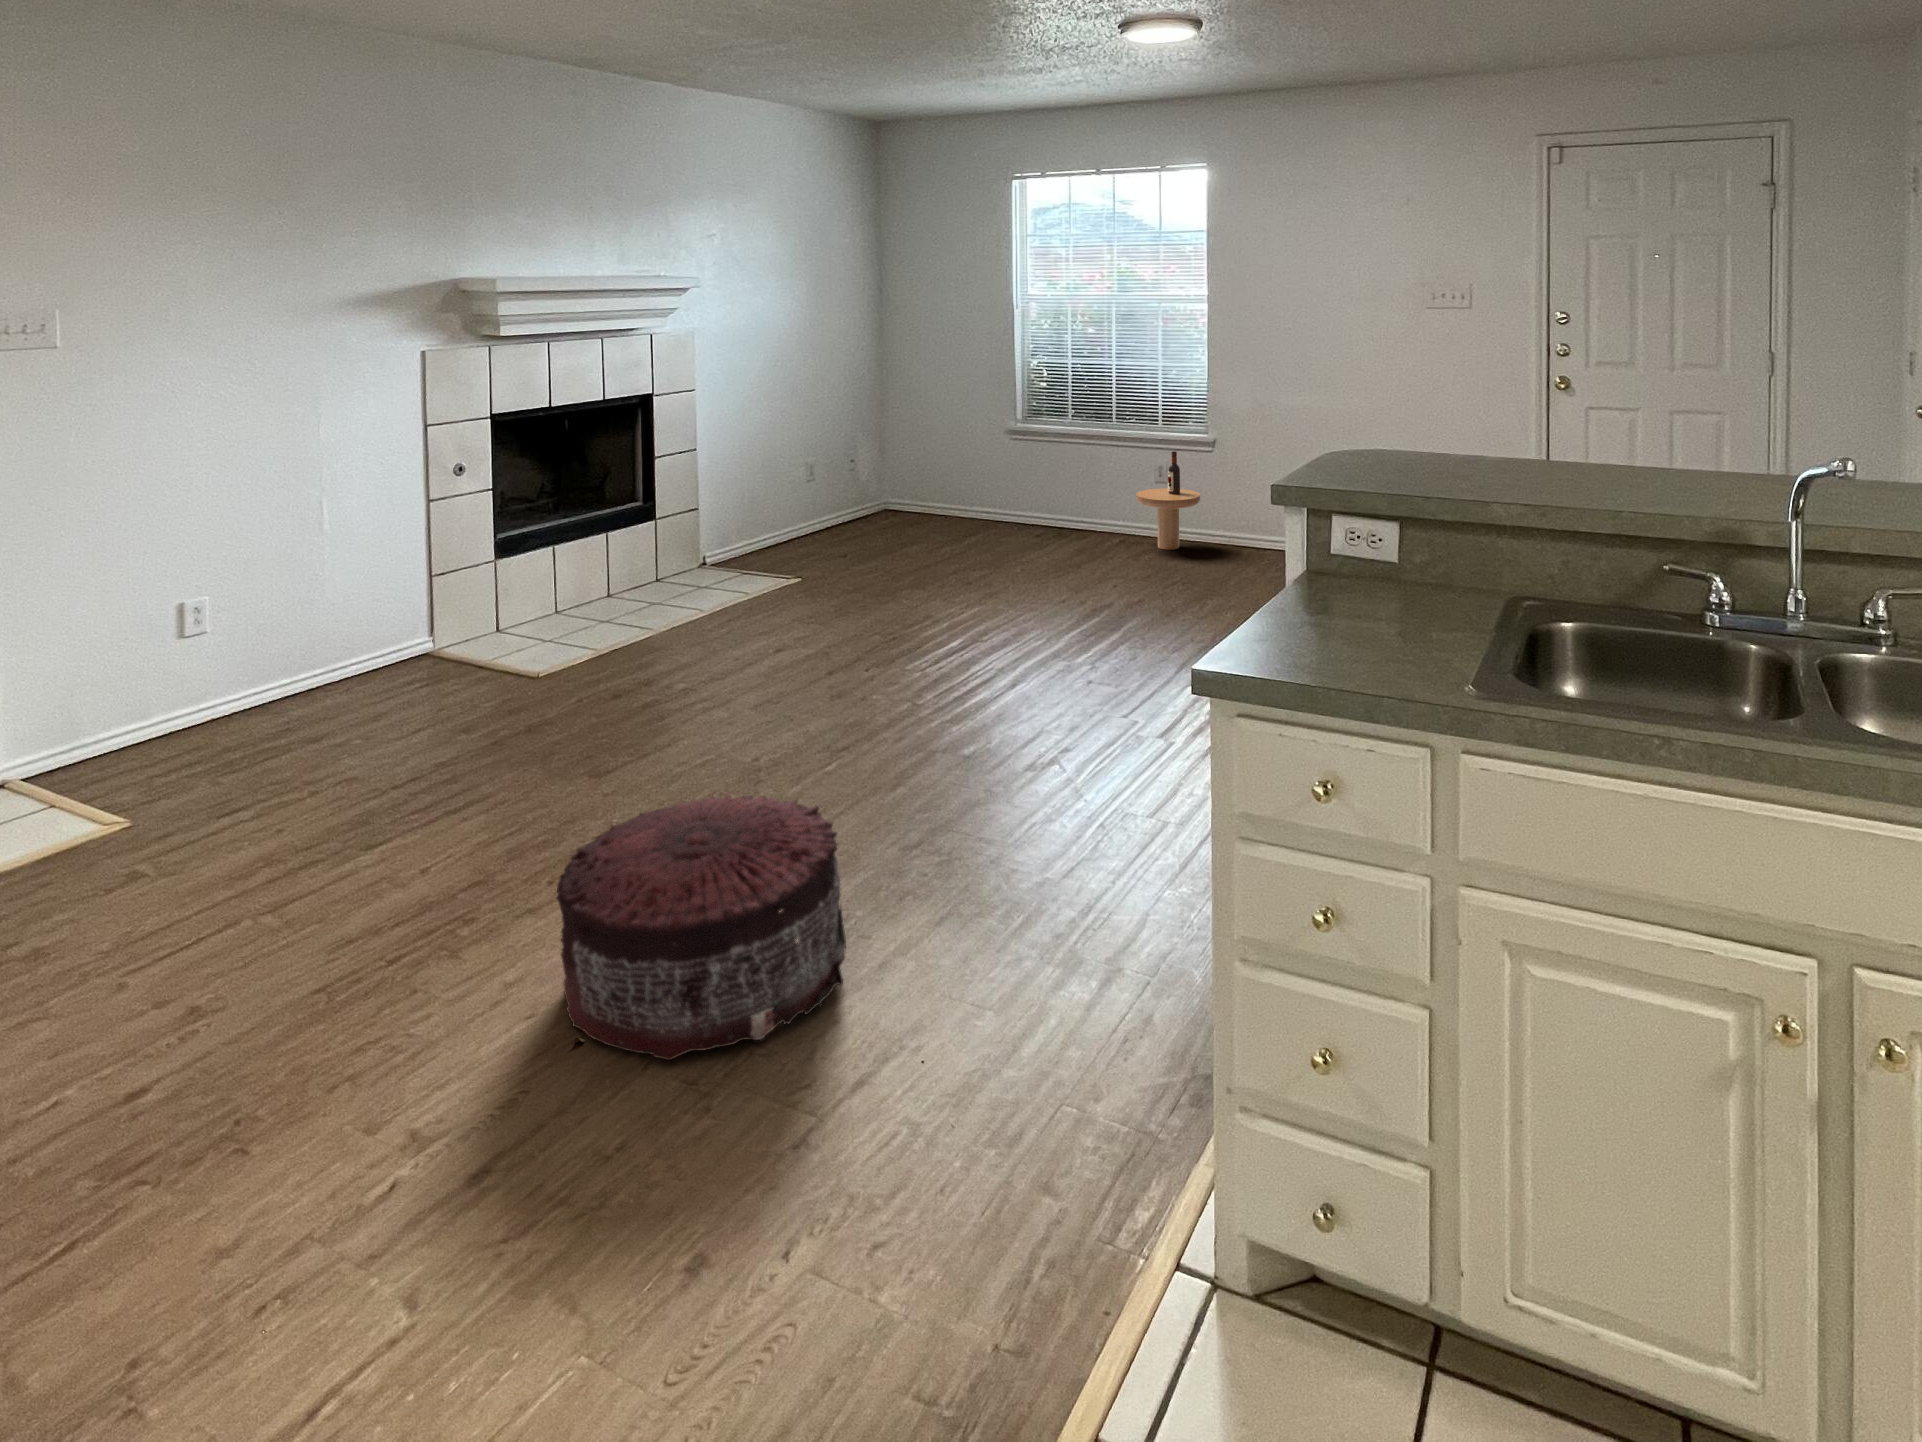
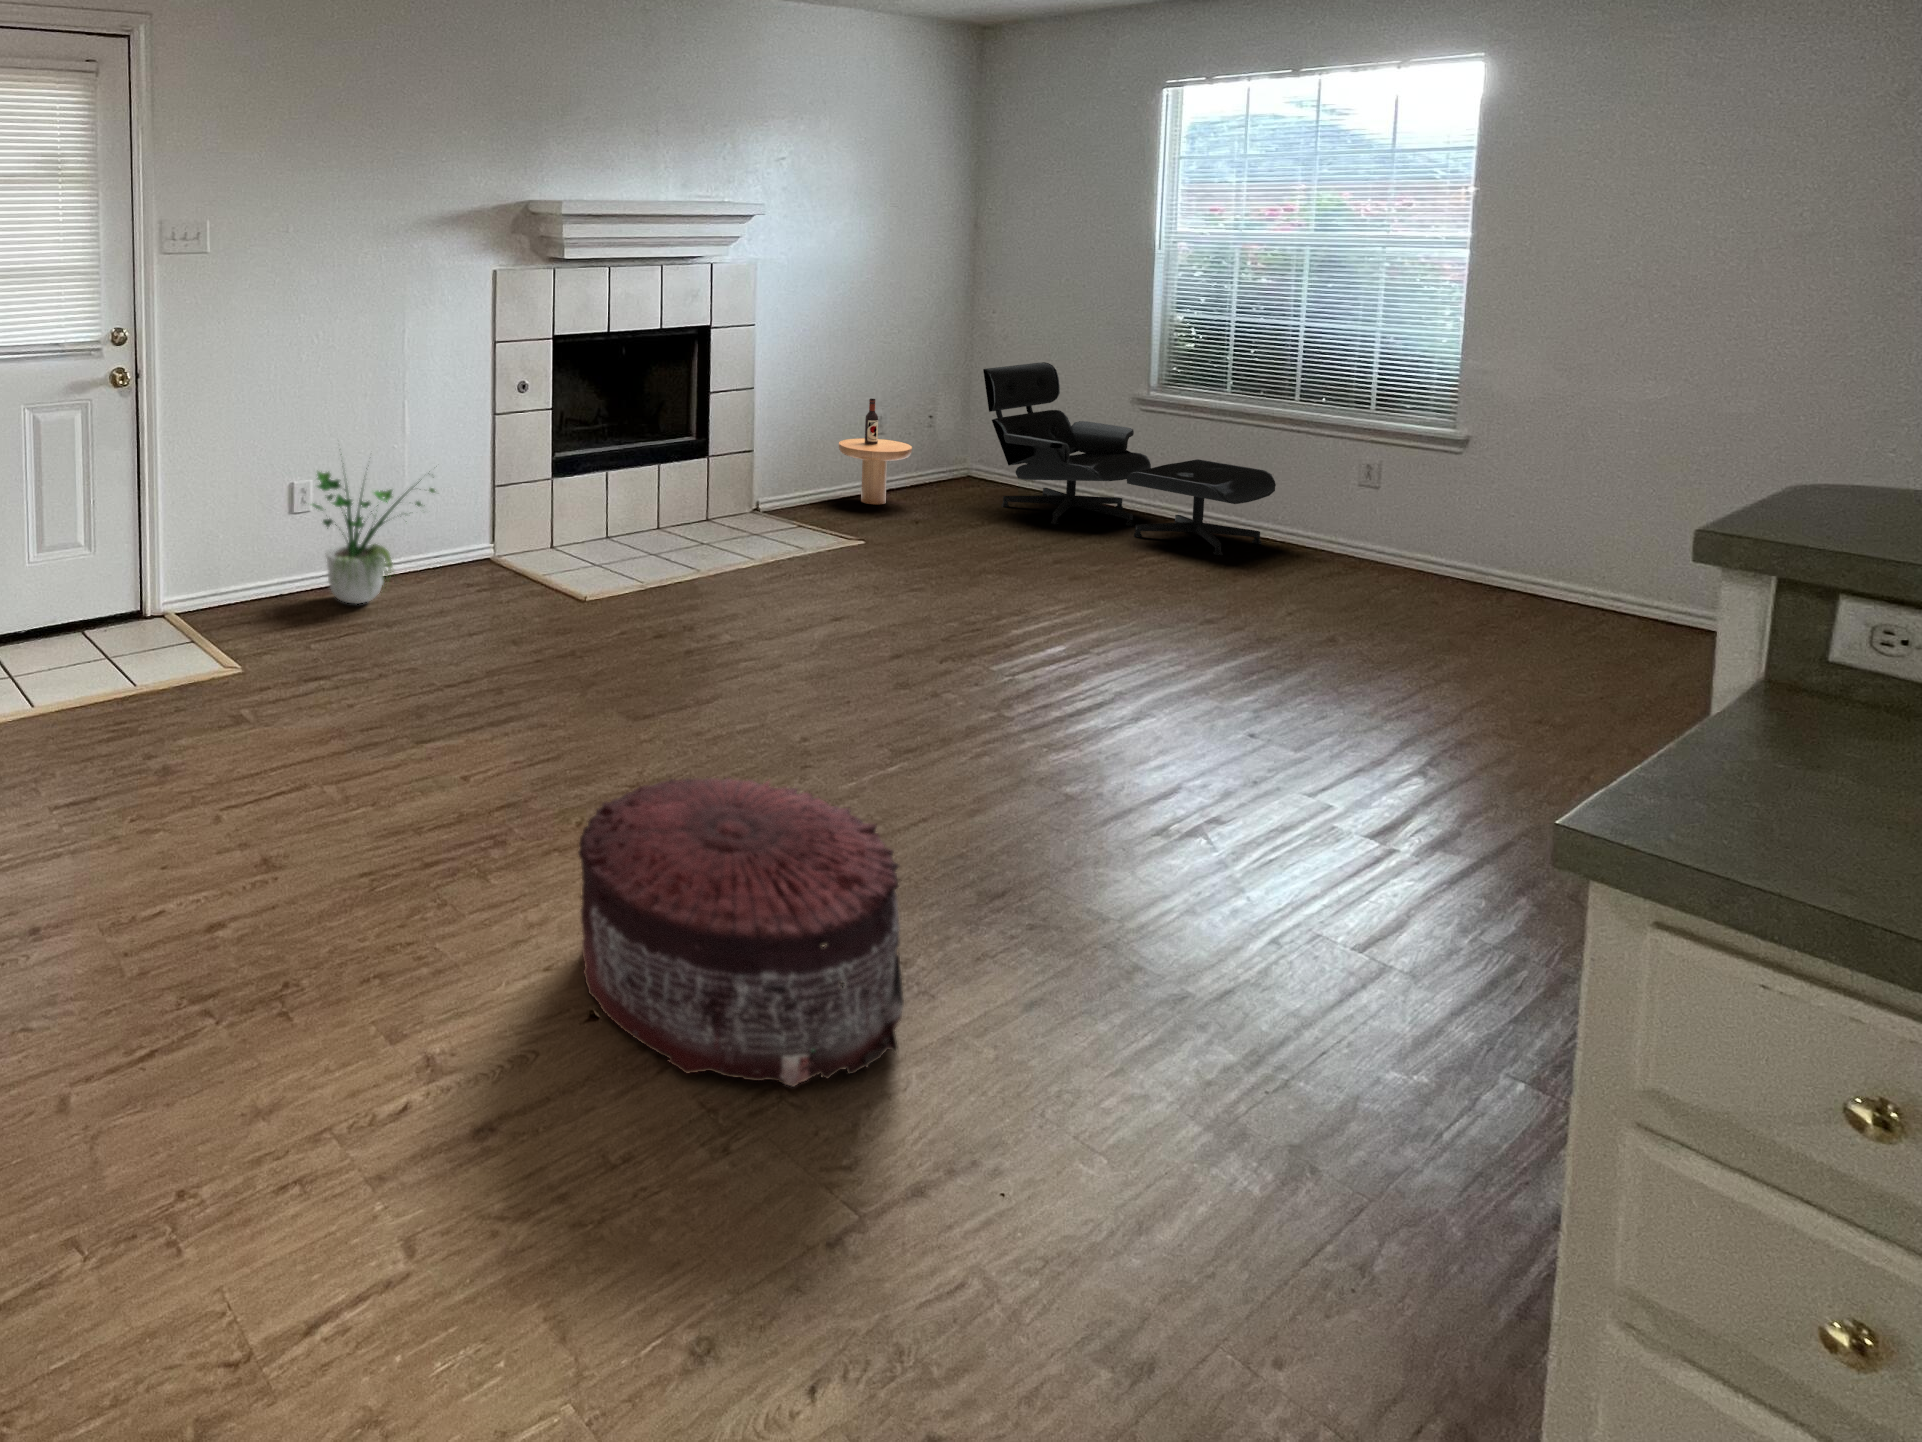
lounge chair: none [893,407,1106,552] -> present [983,362,1276,555]
side table: present [1136,452,1200,550] -> present [839,398,912,505]
potted plant: none [196,544,367,728] -> present [313,468,435,603]

